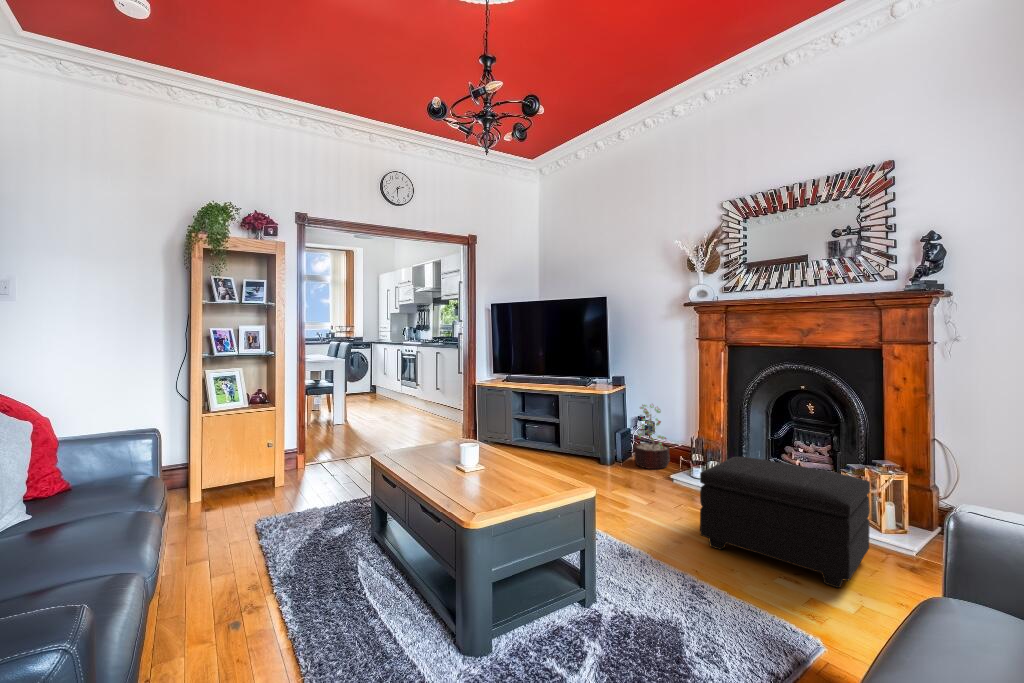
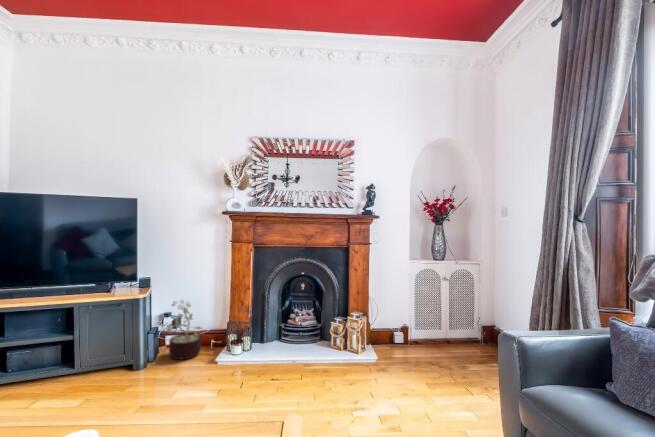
footstool: present [700,457,870,588] -> none [294,325,392,404]

